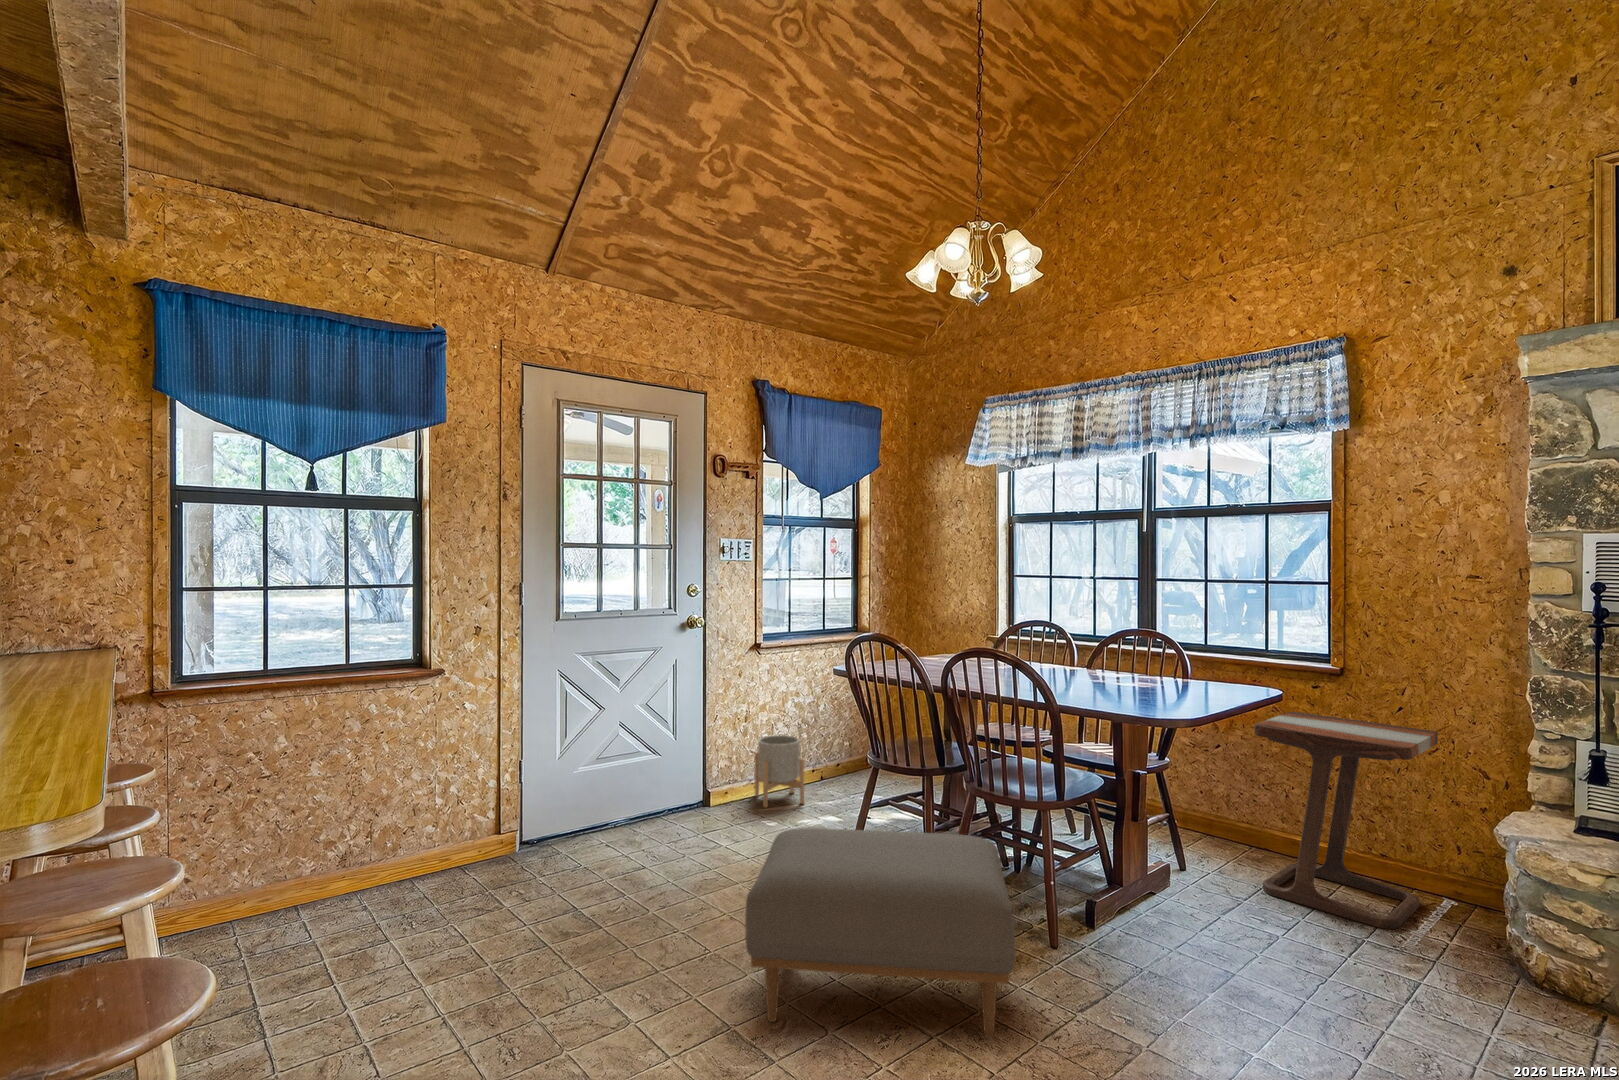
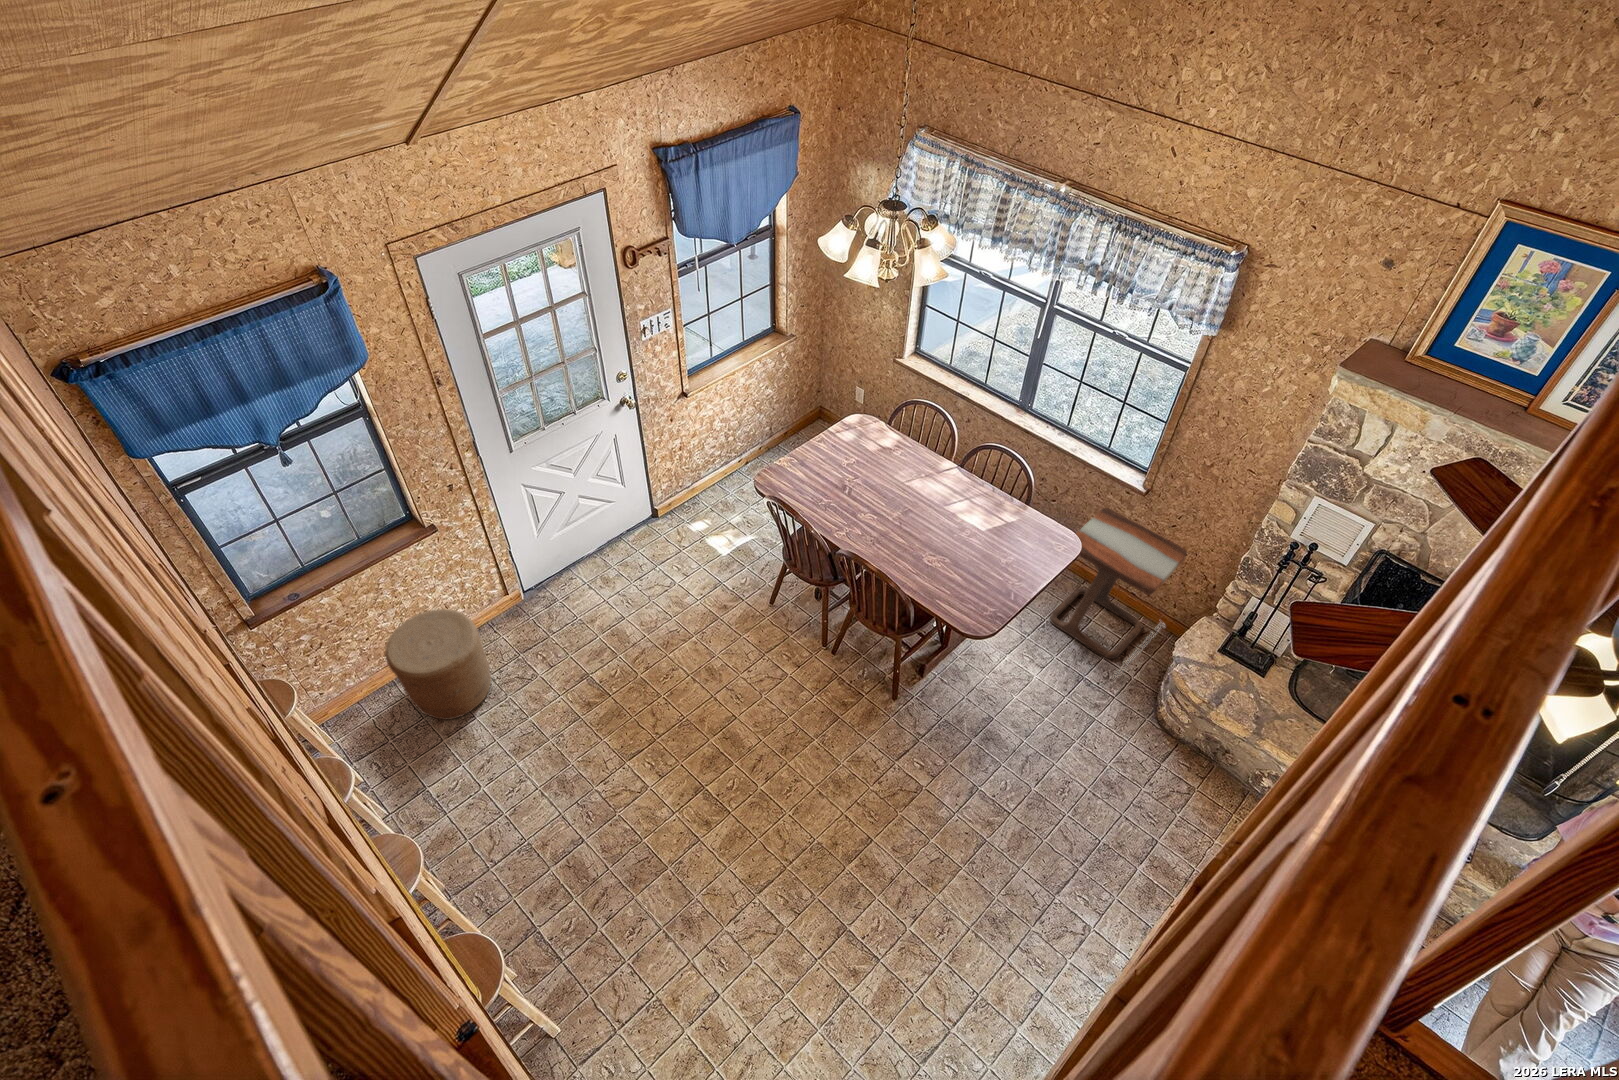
planter: present [754,735,804,808] -> none [690,458,734,520]
woven basket: none [304,782,442,939] -> present [385,609,491,720]
ottoman: present [745,828,1016,1038] -> none [718,660,874,784]

